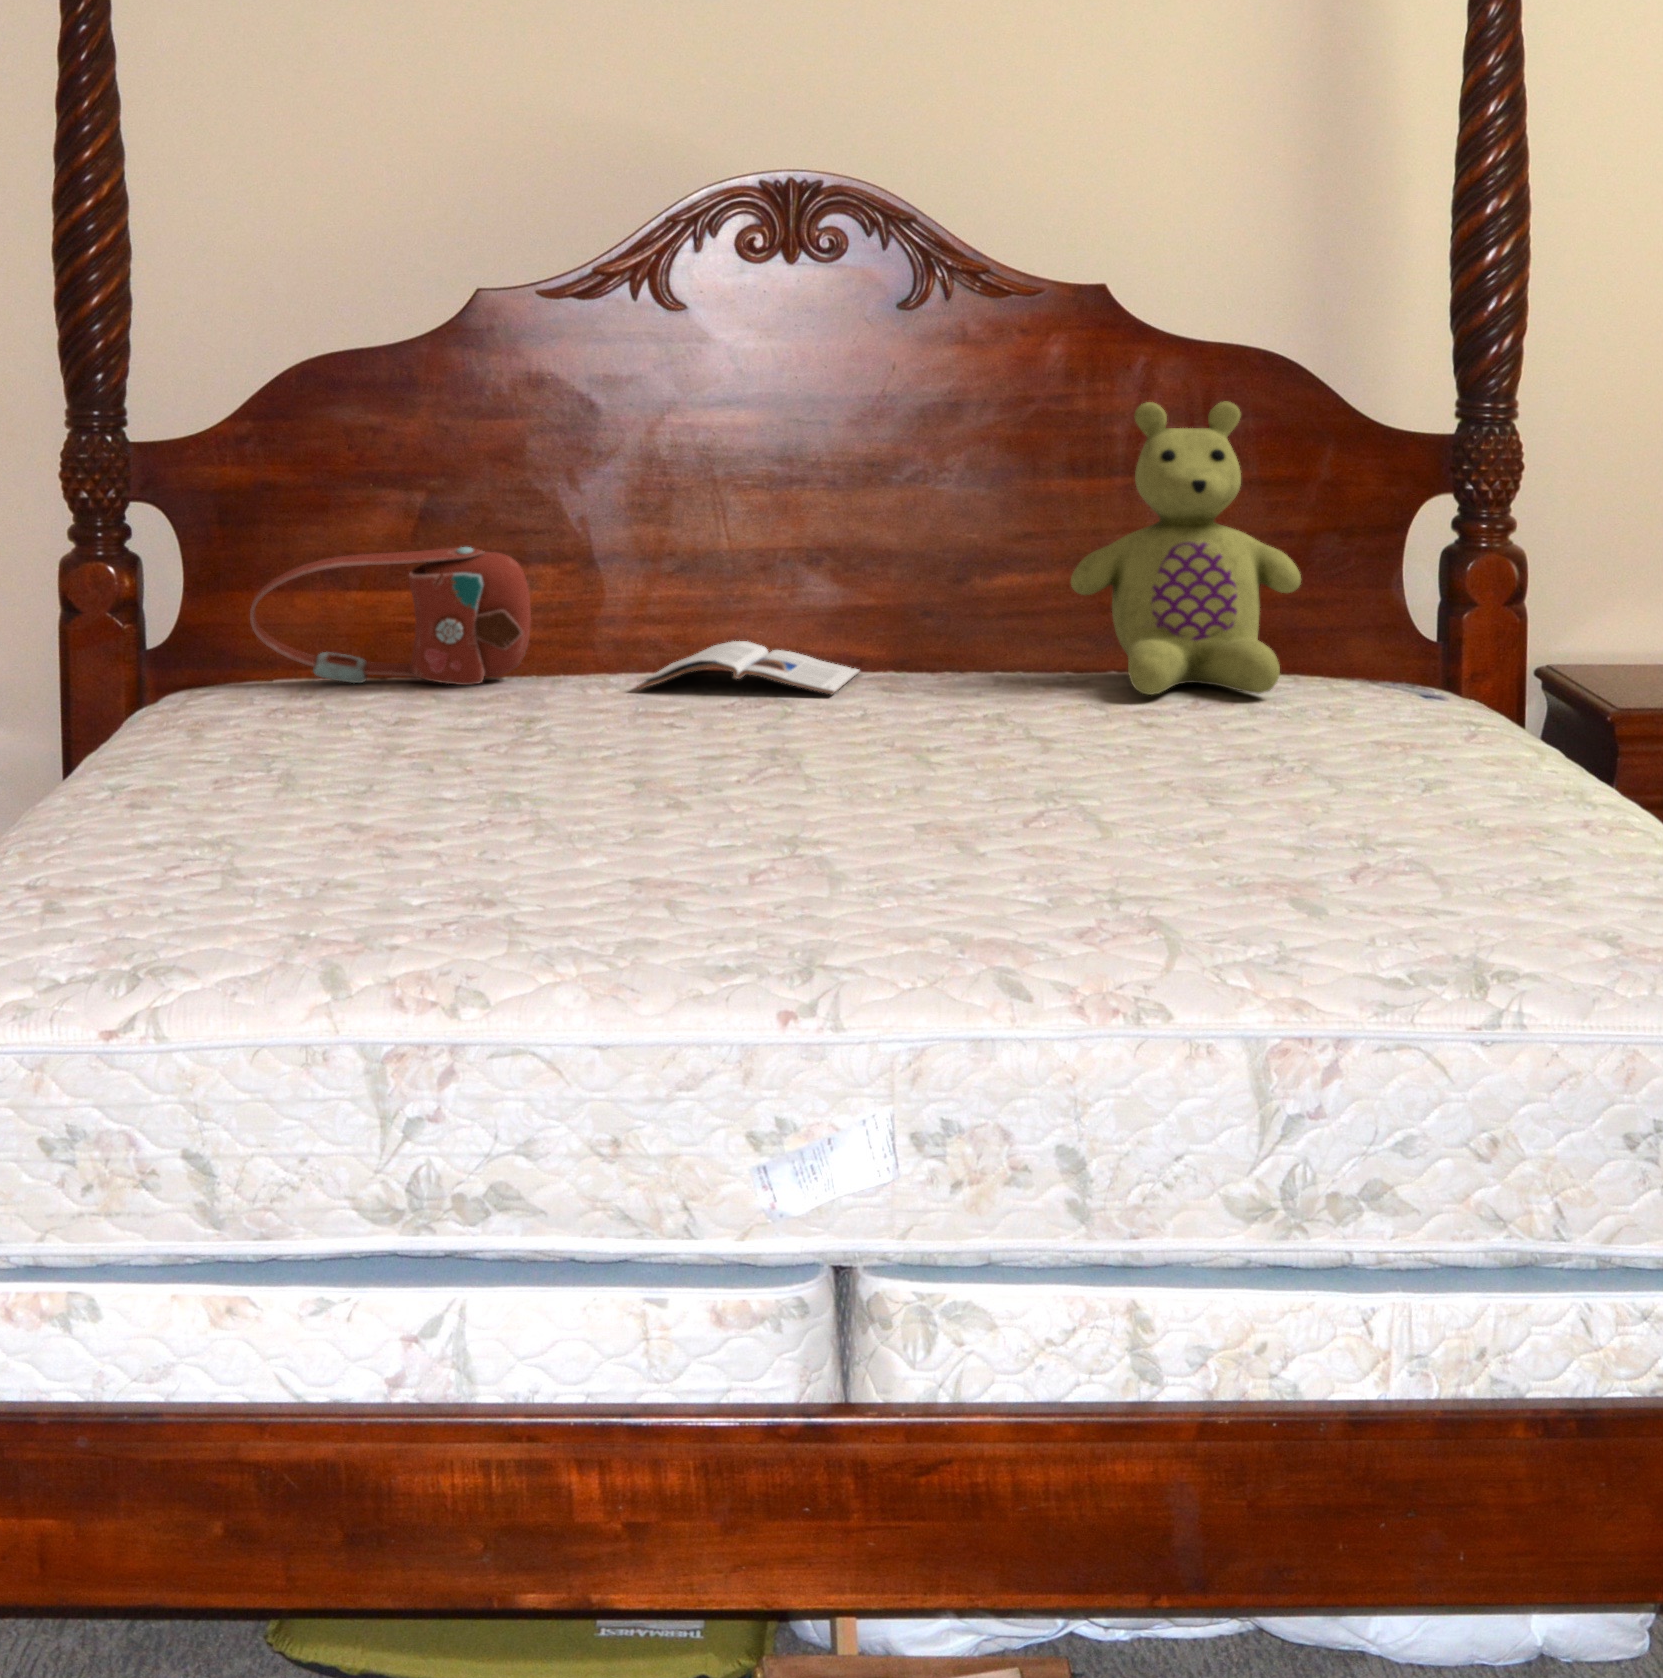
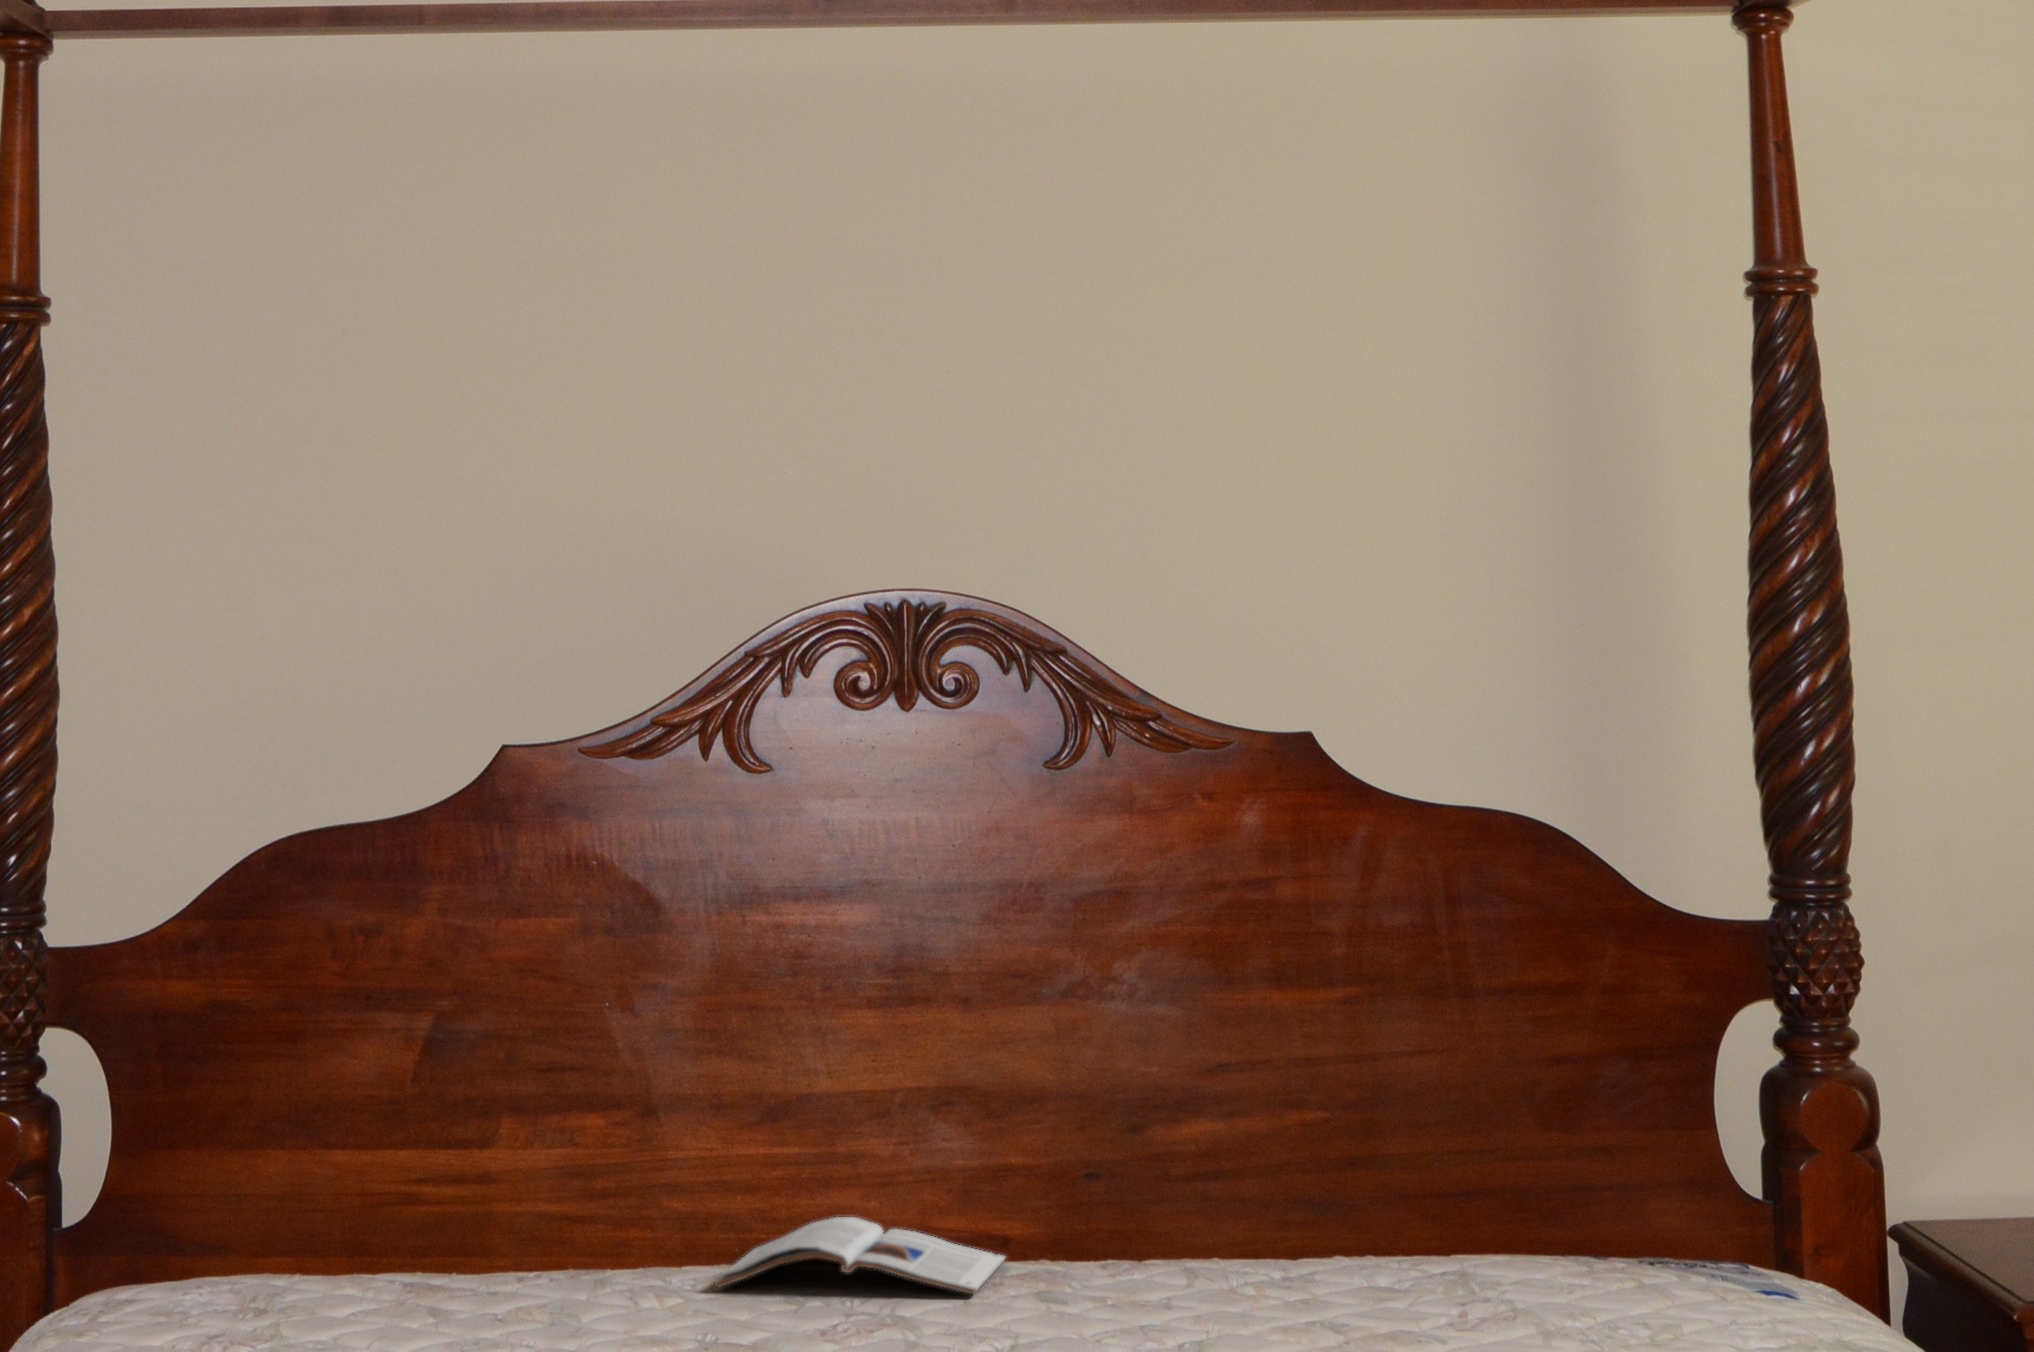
stuffed bear: present [1071,402,1301,695] -> none [1282,888,1586,1292]
handbag: present [250,547,531,685] -> none [204,1091,571,1283]

